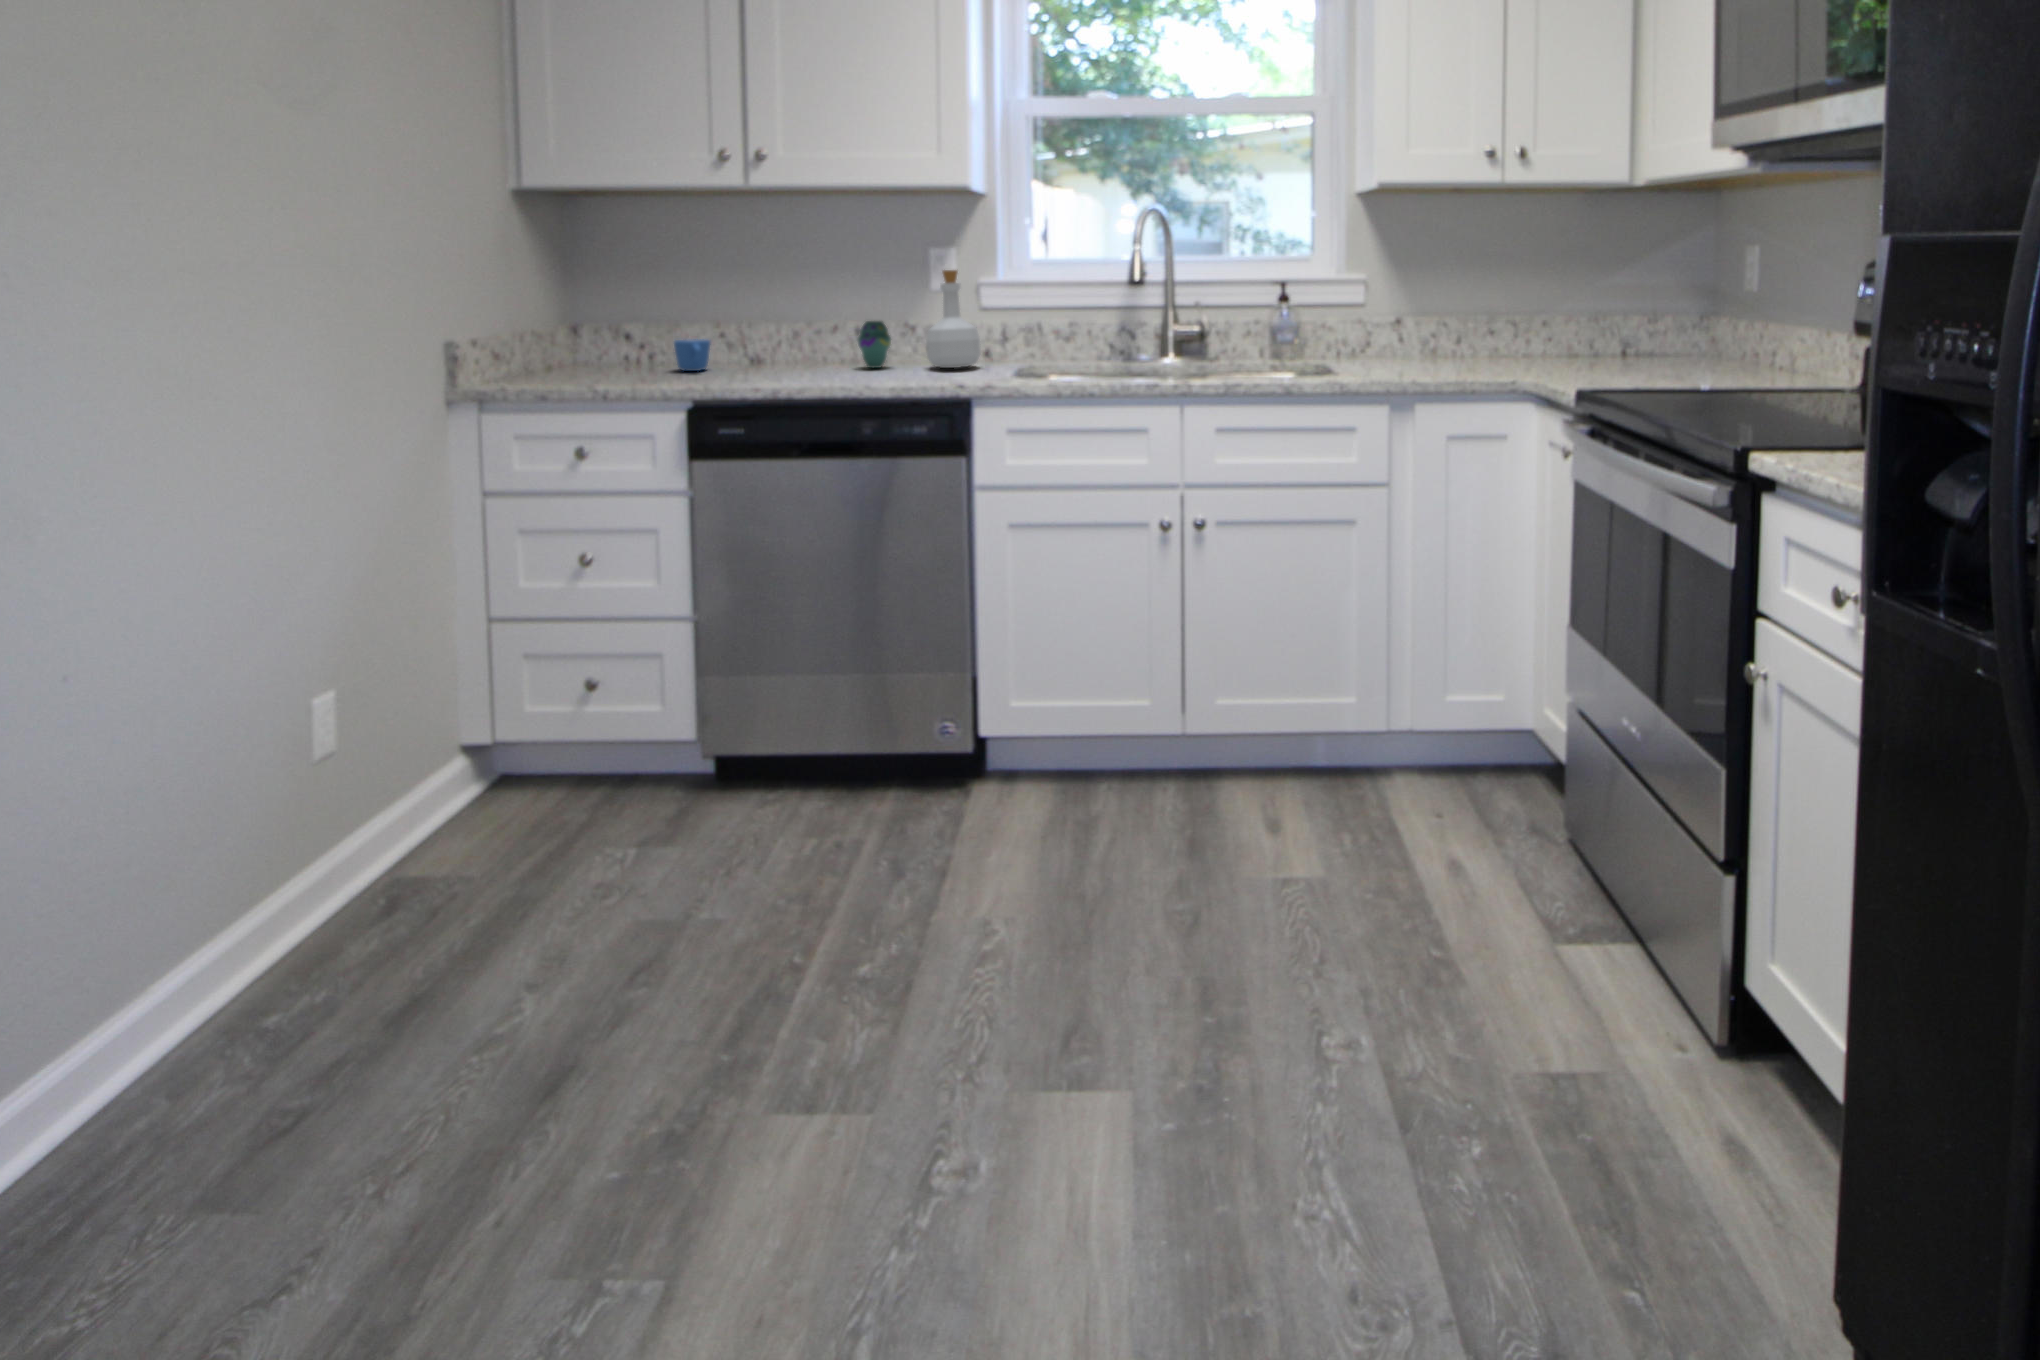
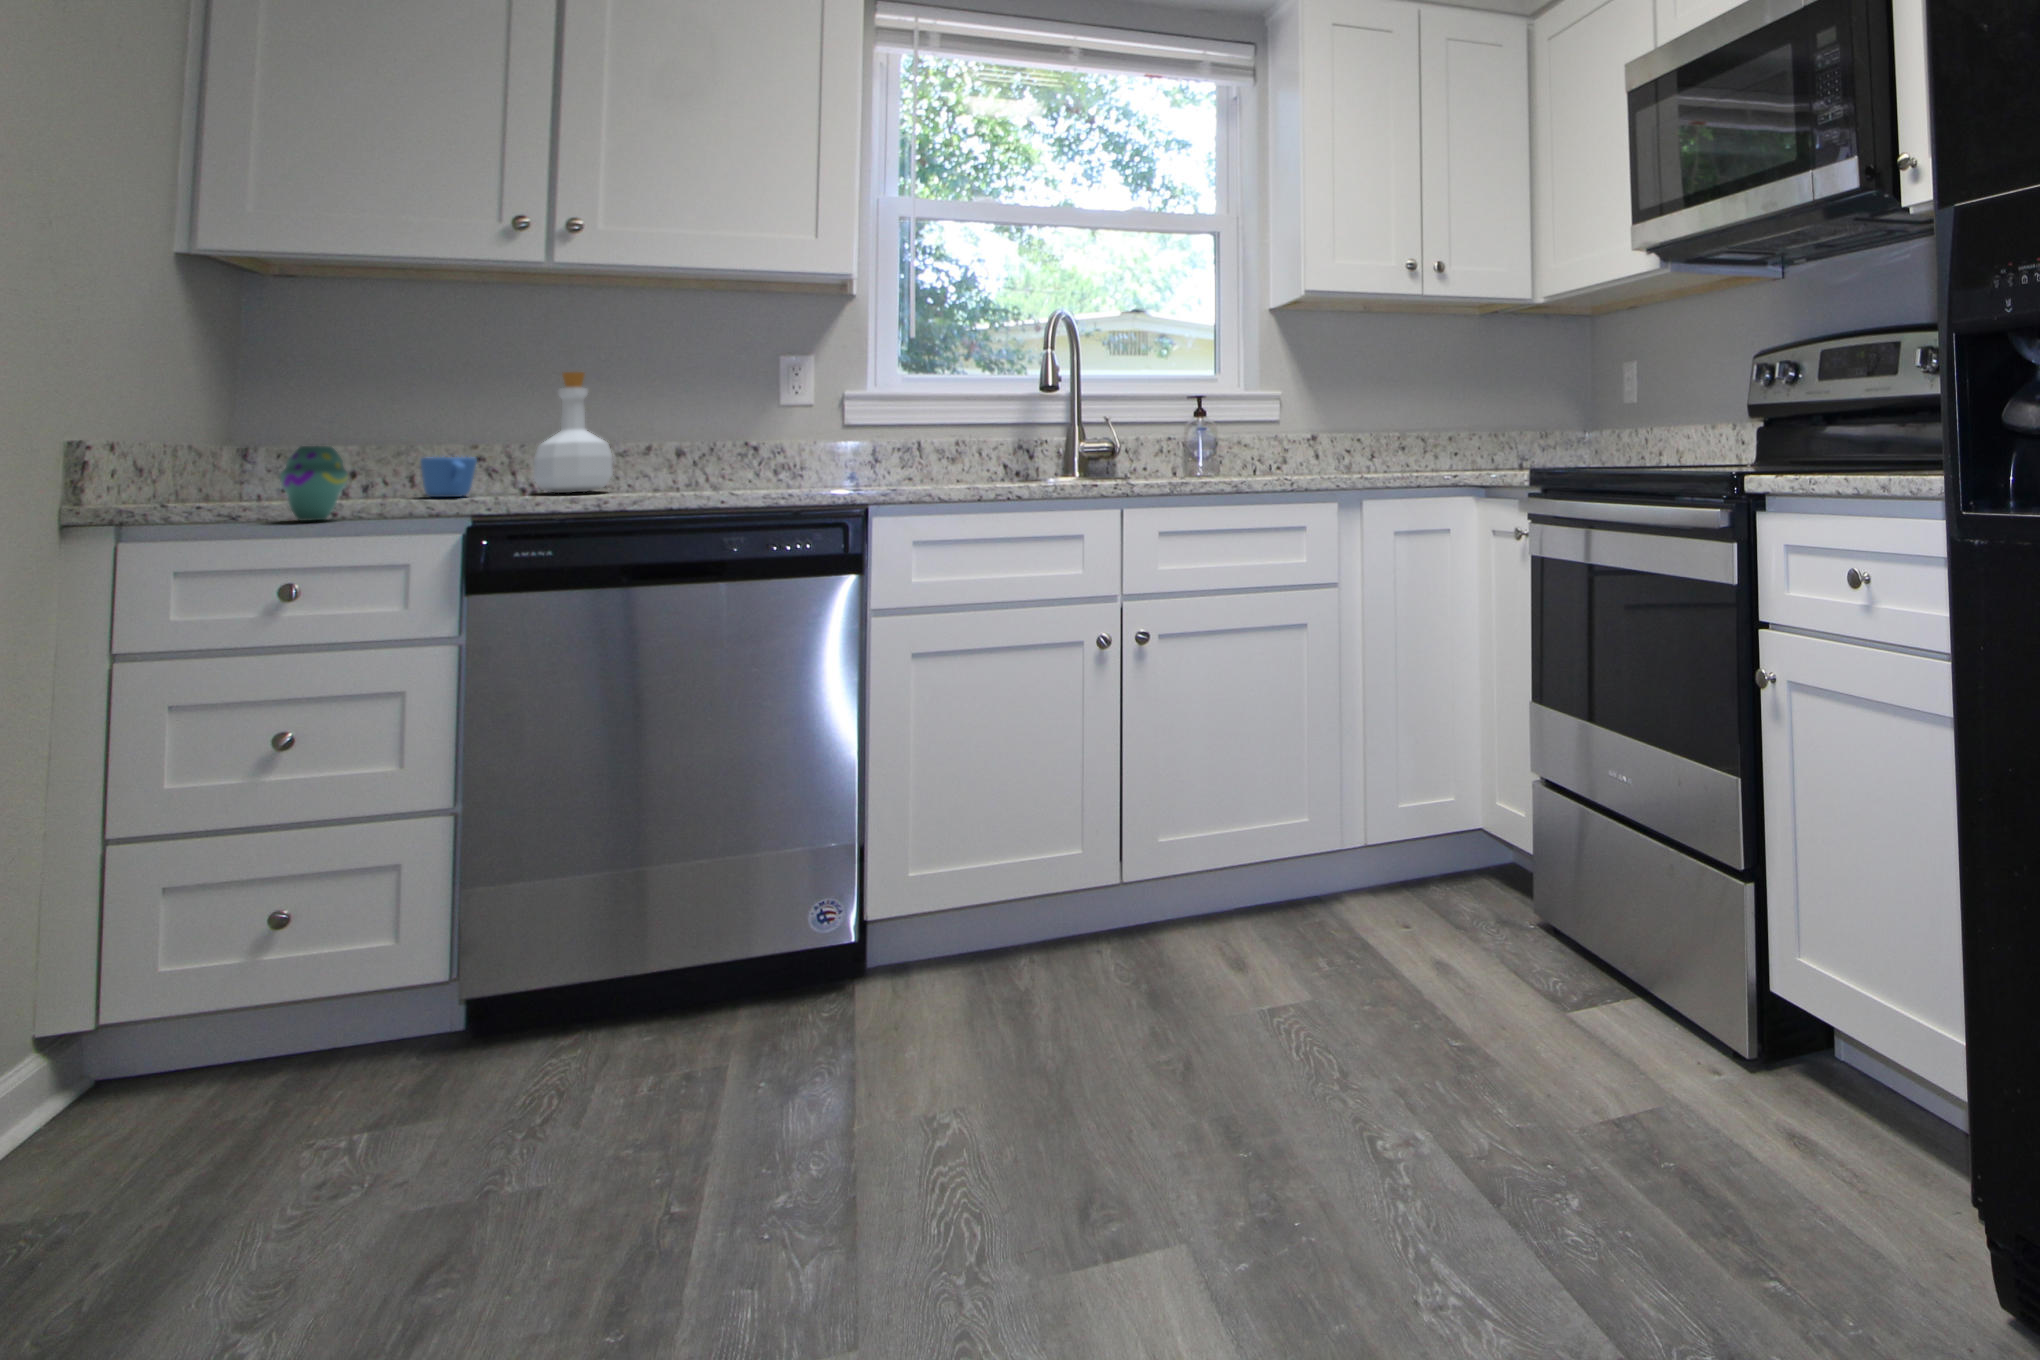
bottle: present [926,270,981,368] -> present [534,372,613,493]
vase: present [858,321,891,368] -> present [280,446,348,521]

